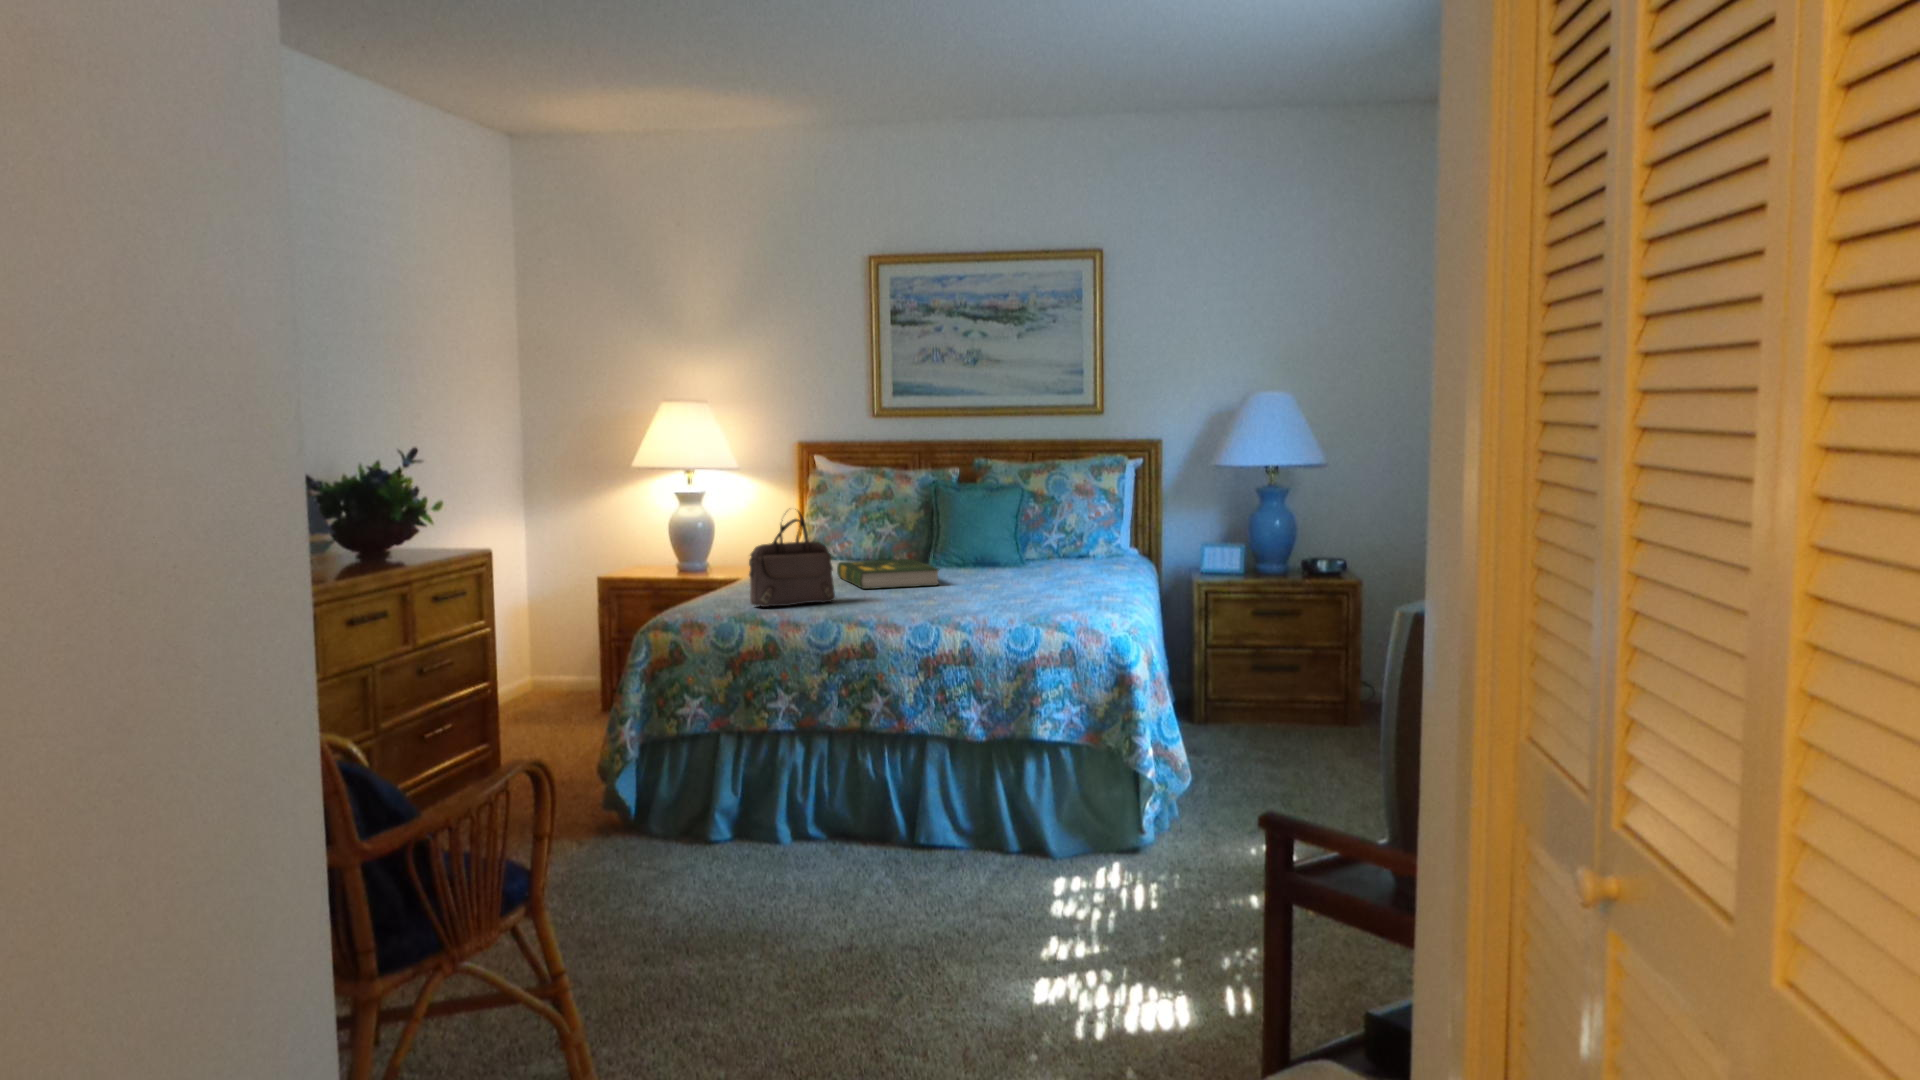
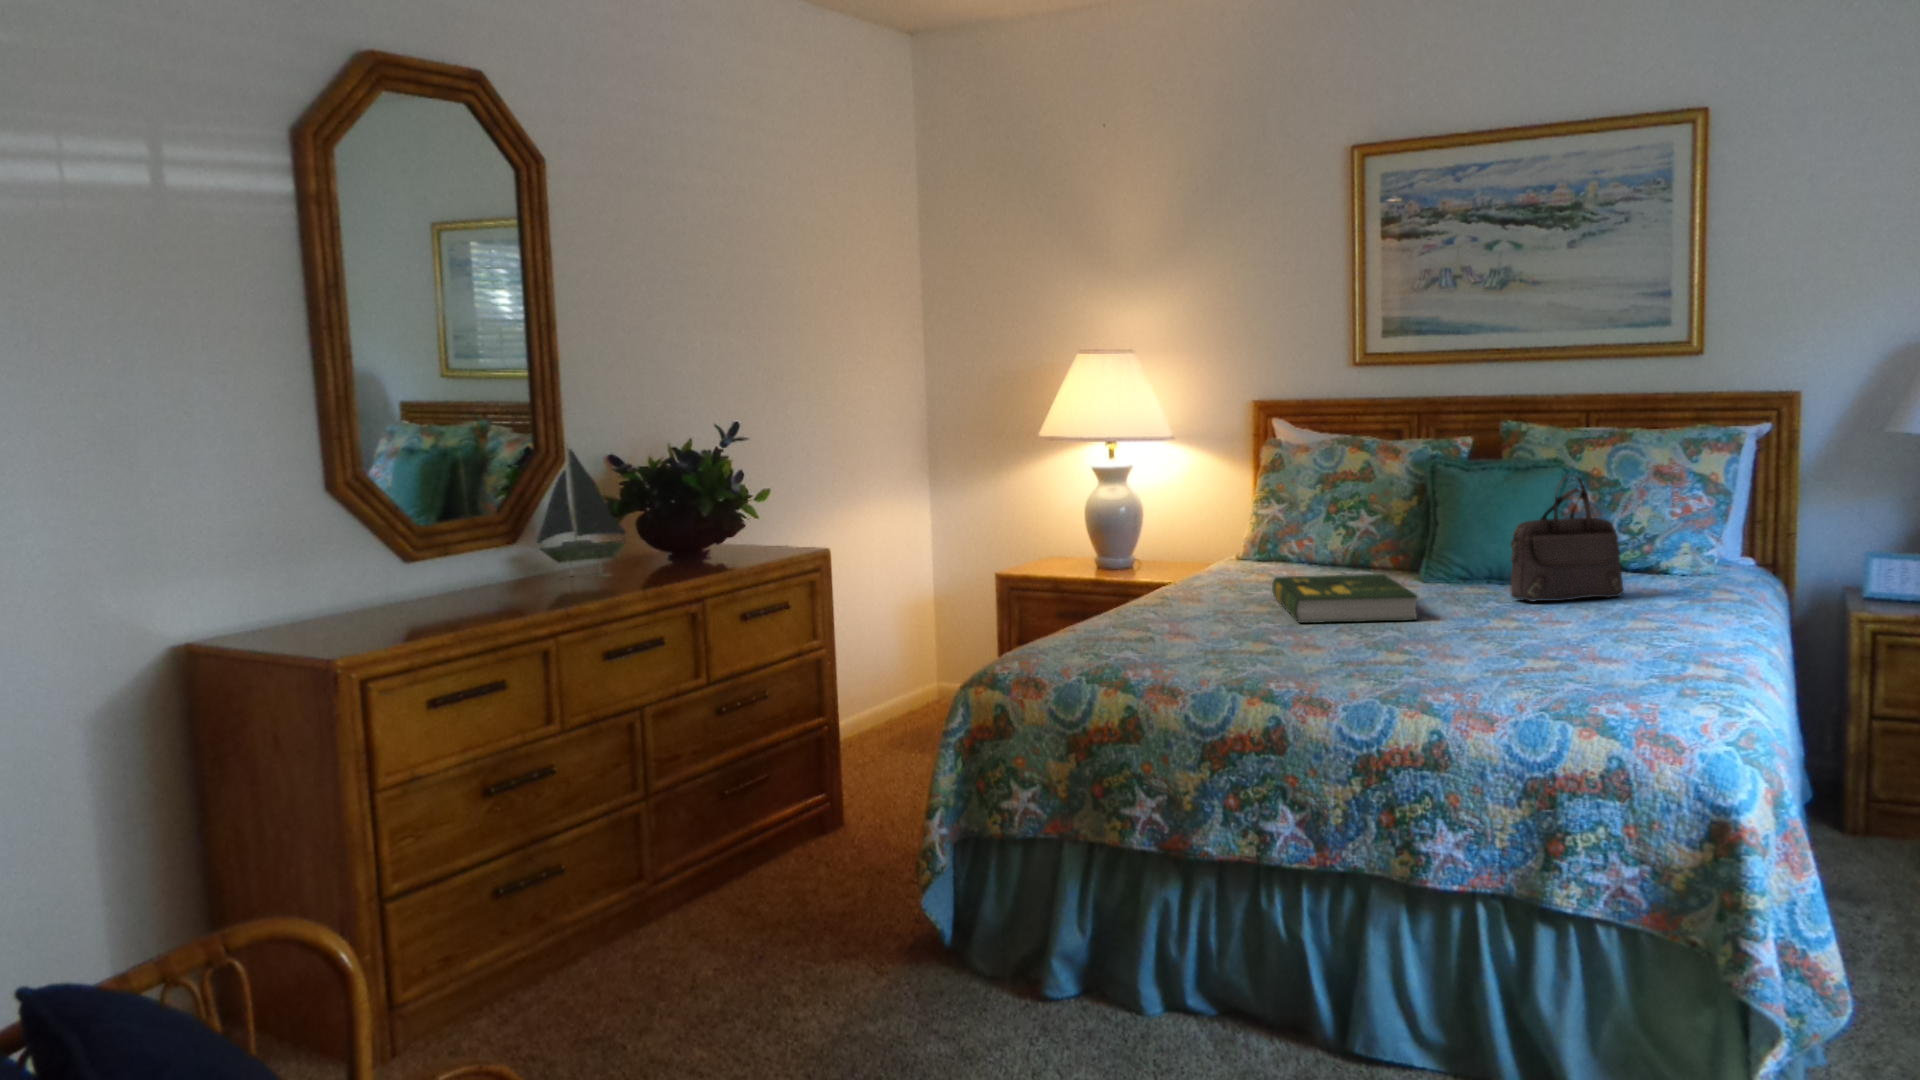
handbag: present [749,511,835,607] -> present [1510,477,1624,602]

